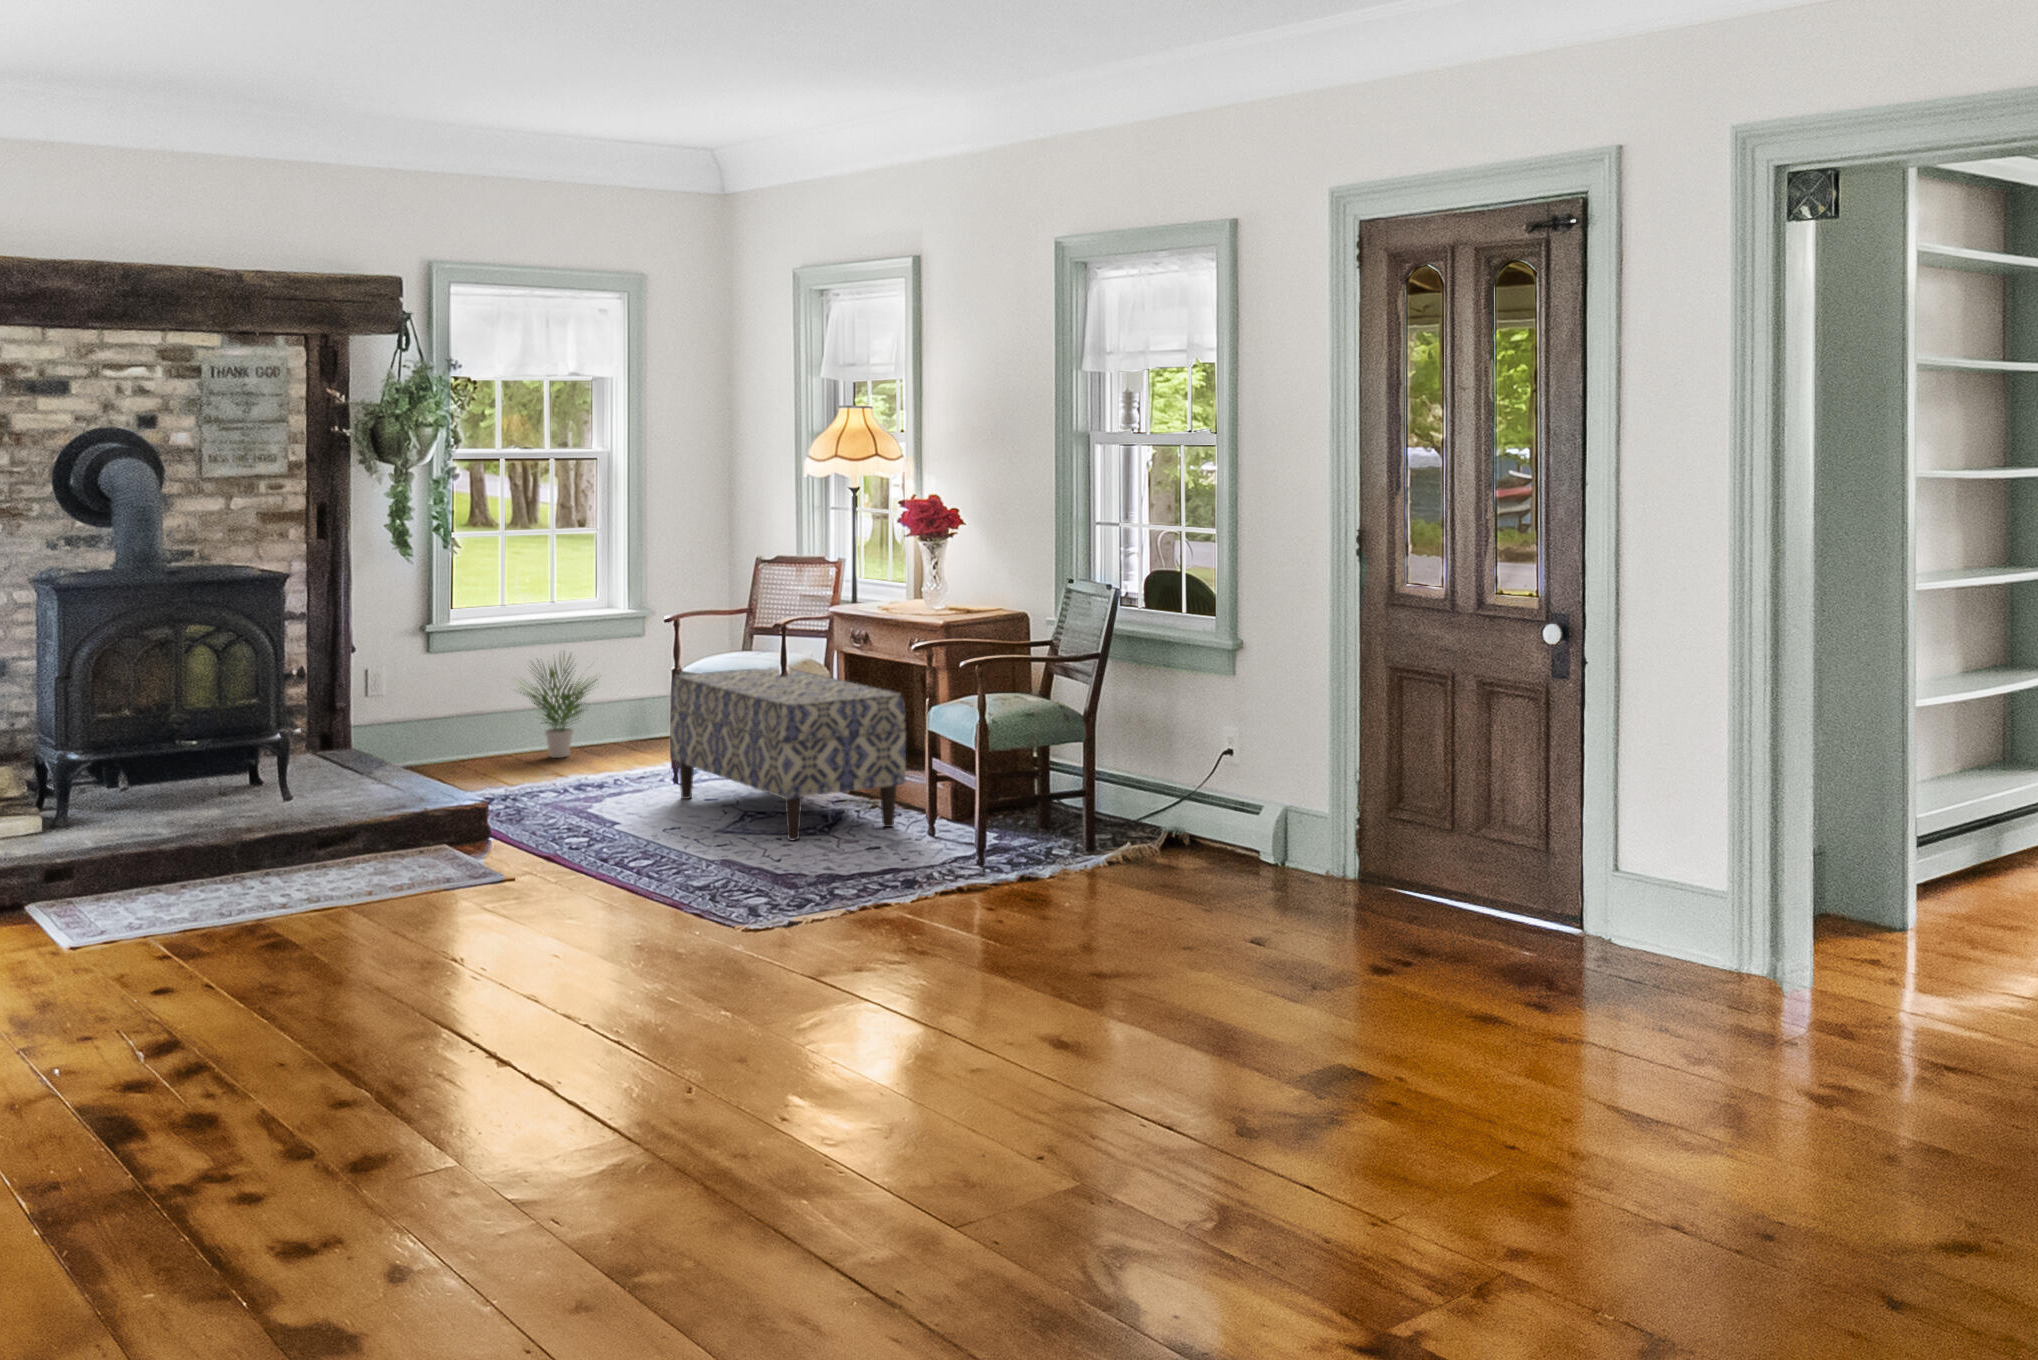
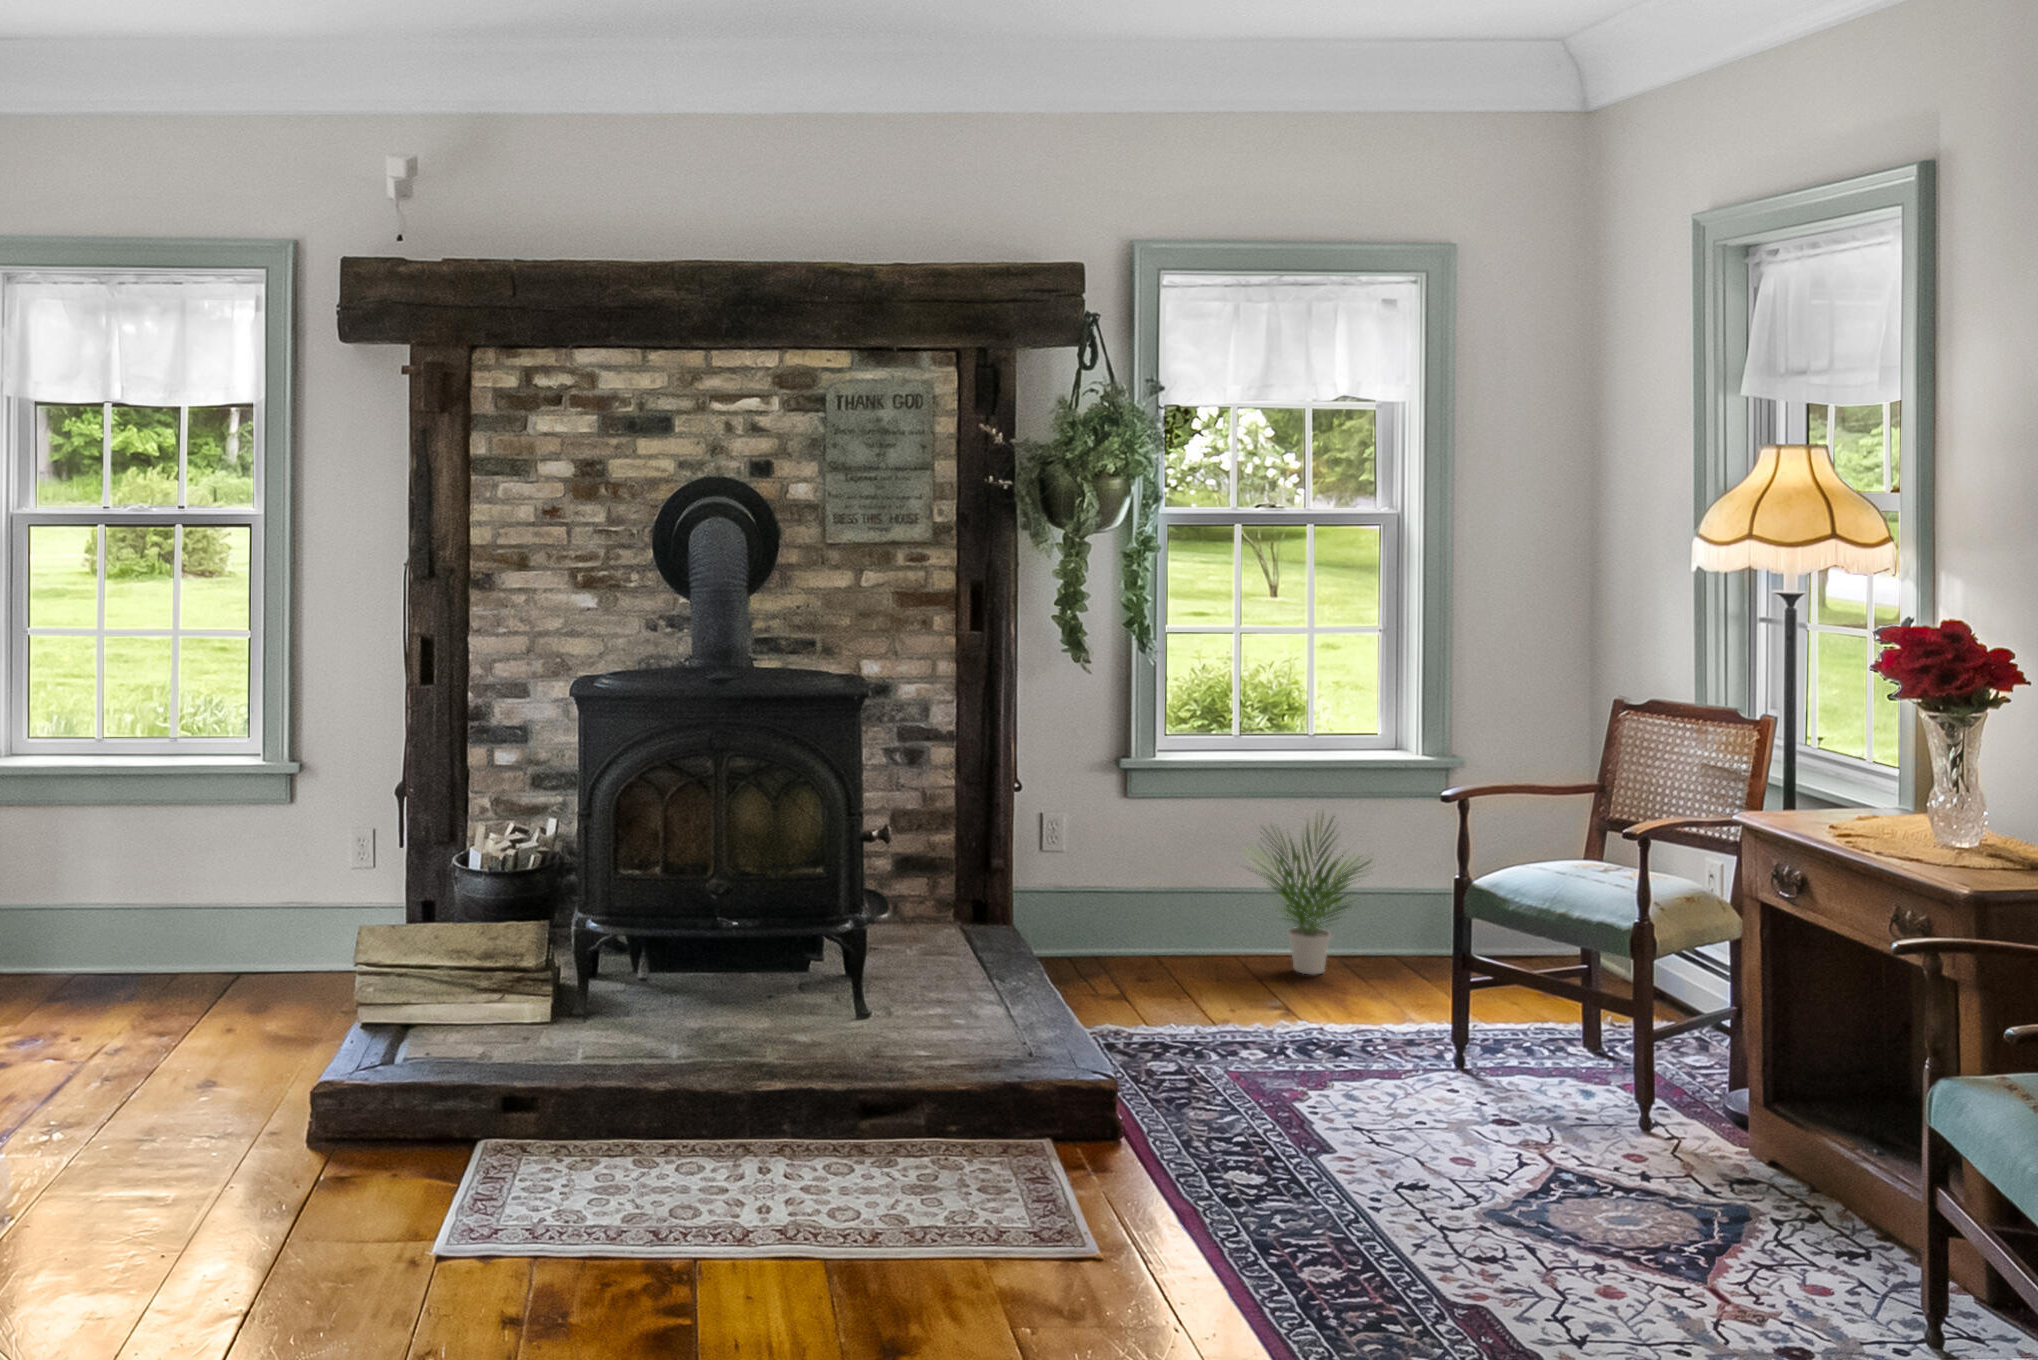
bench: present [670,668,906,840] -> none [1443,897,1876,1271]

